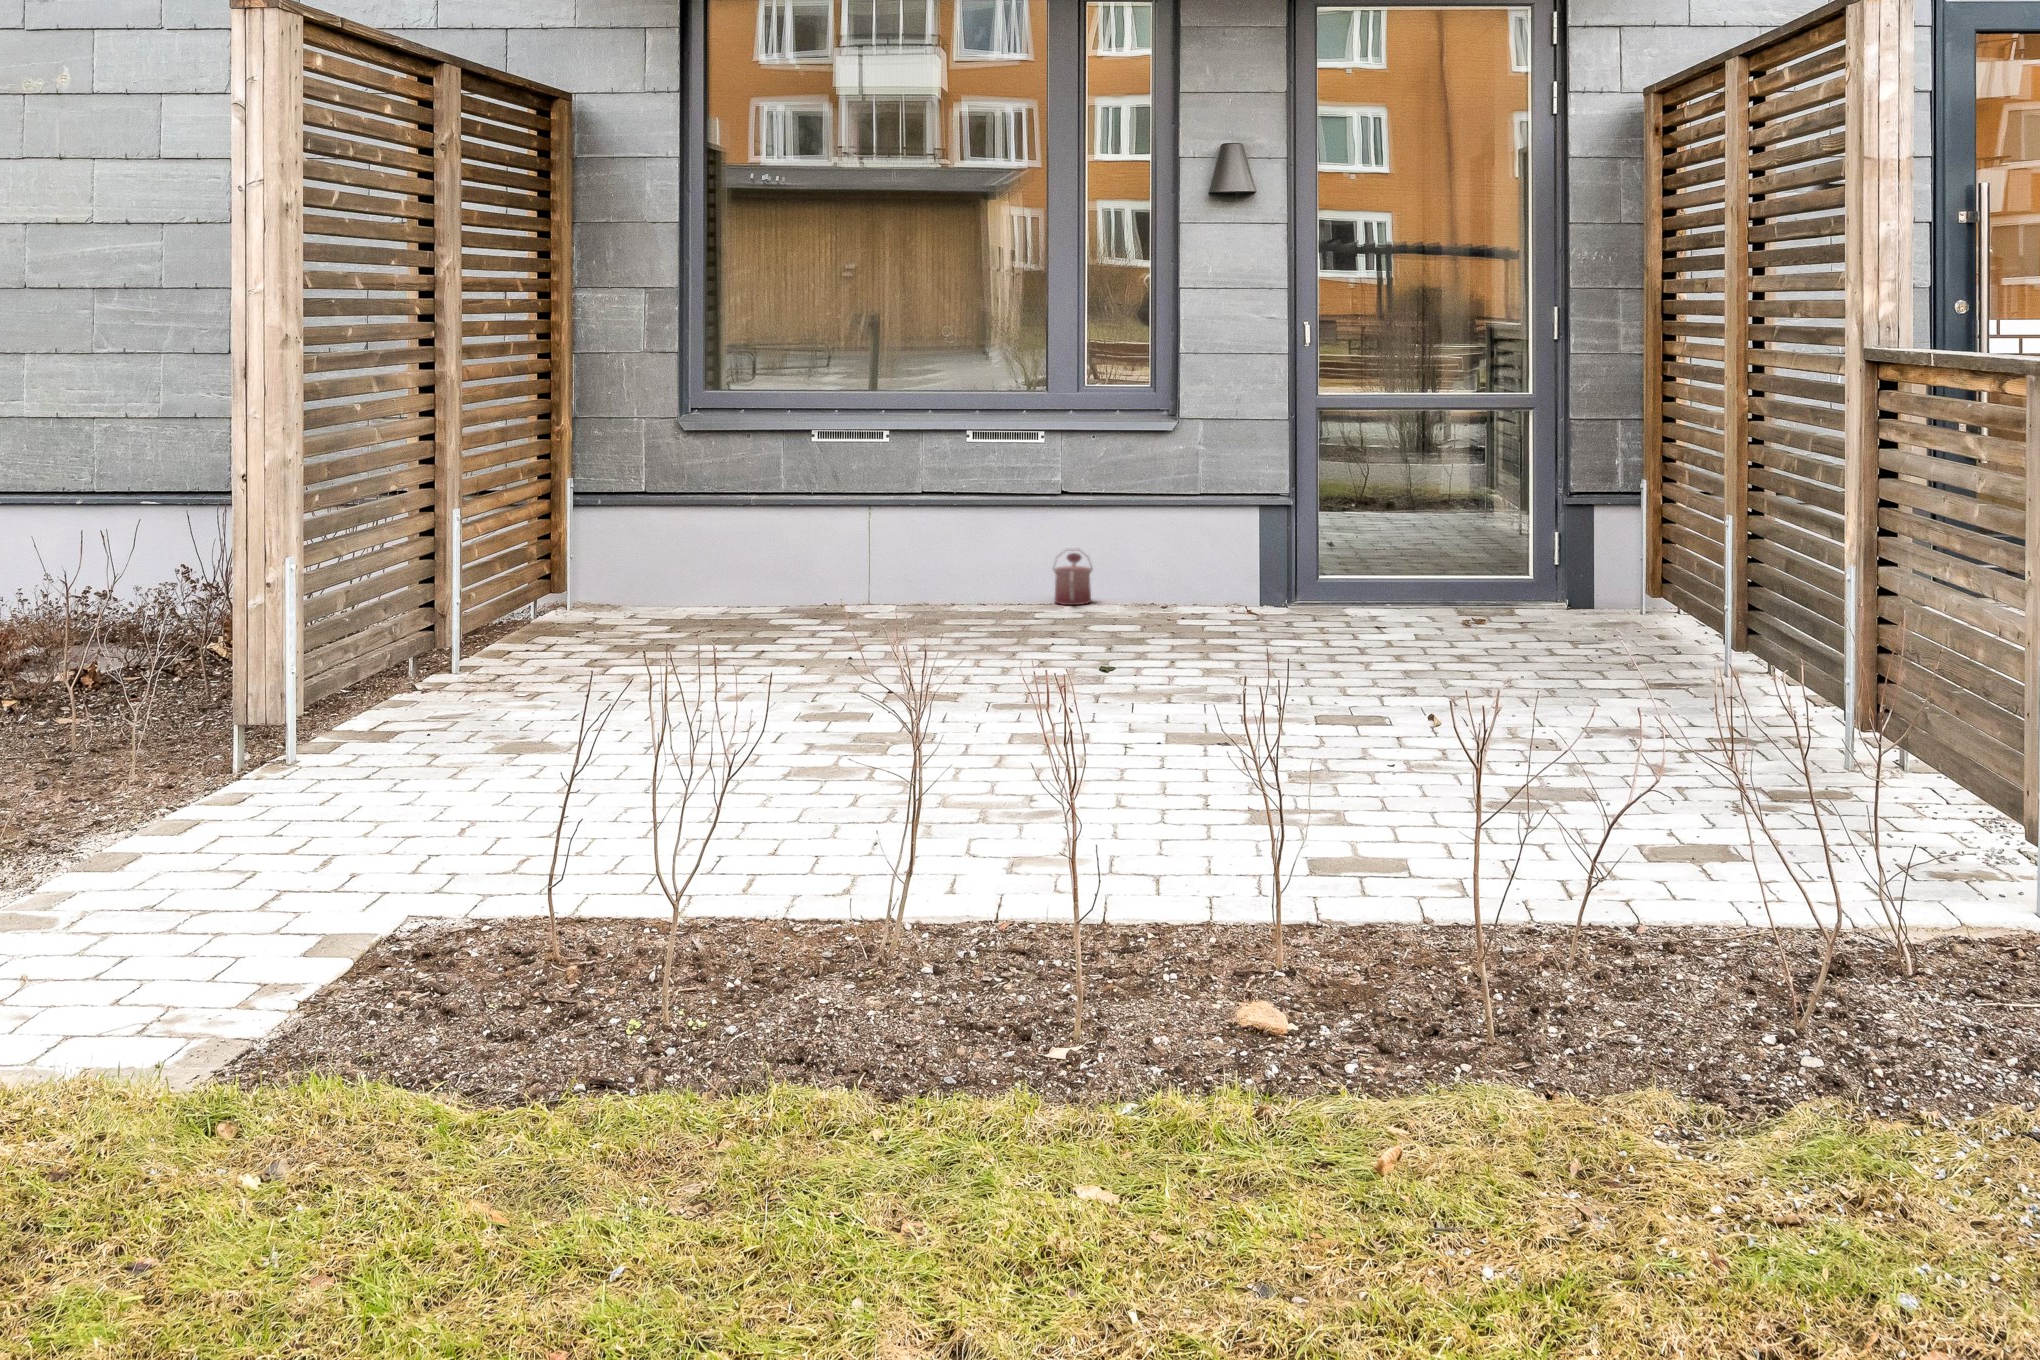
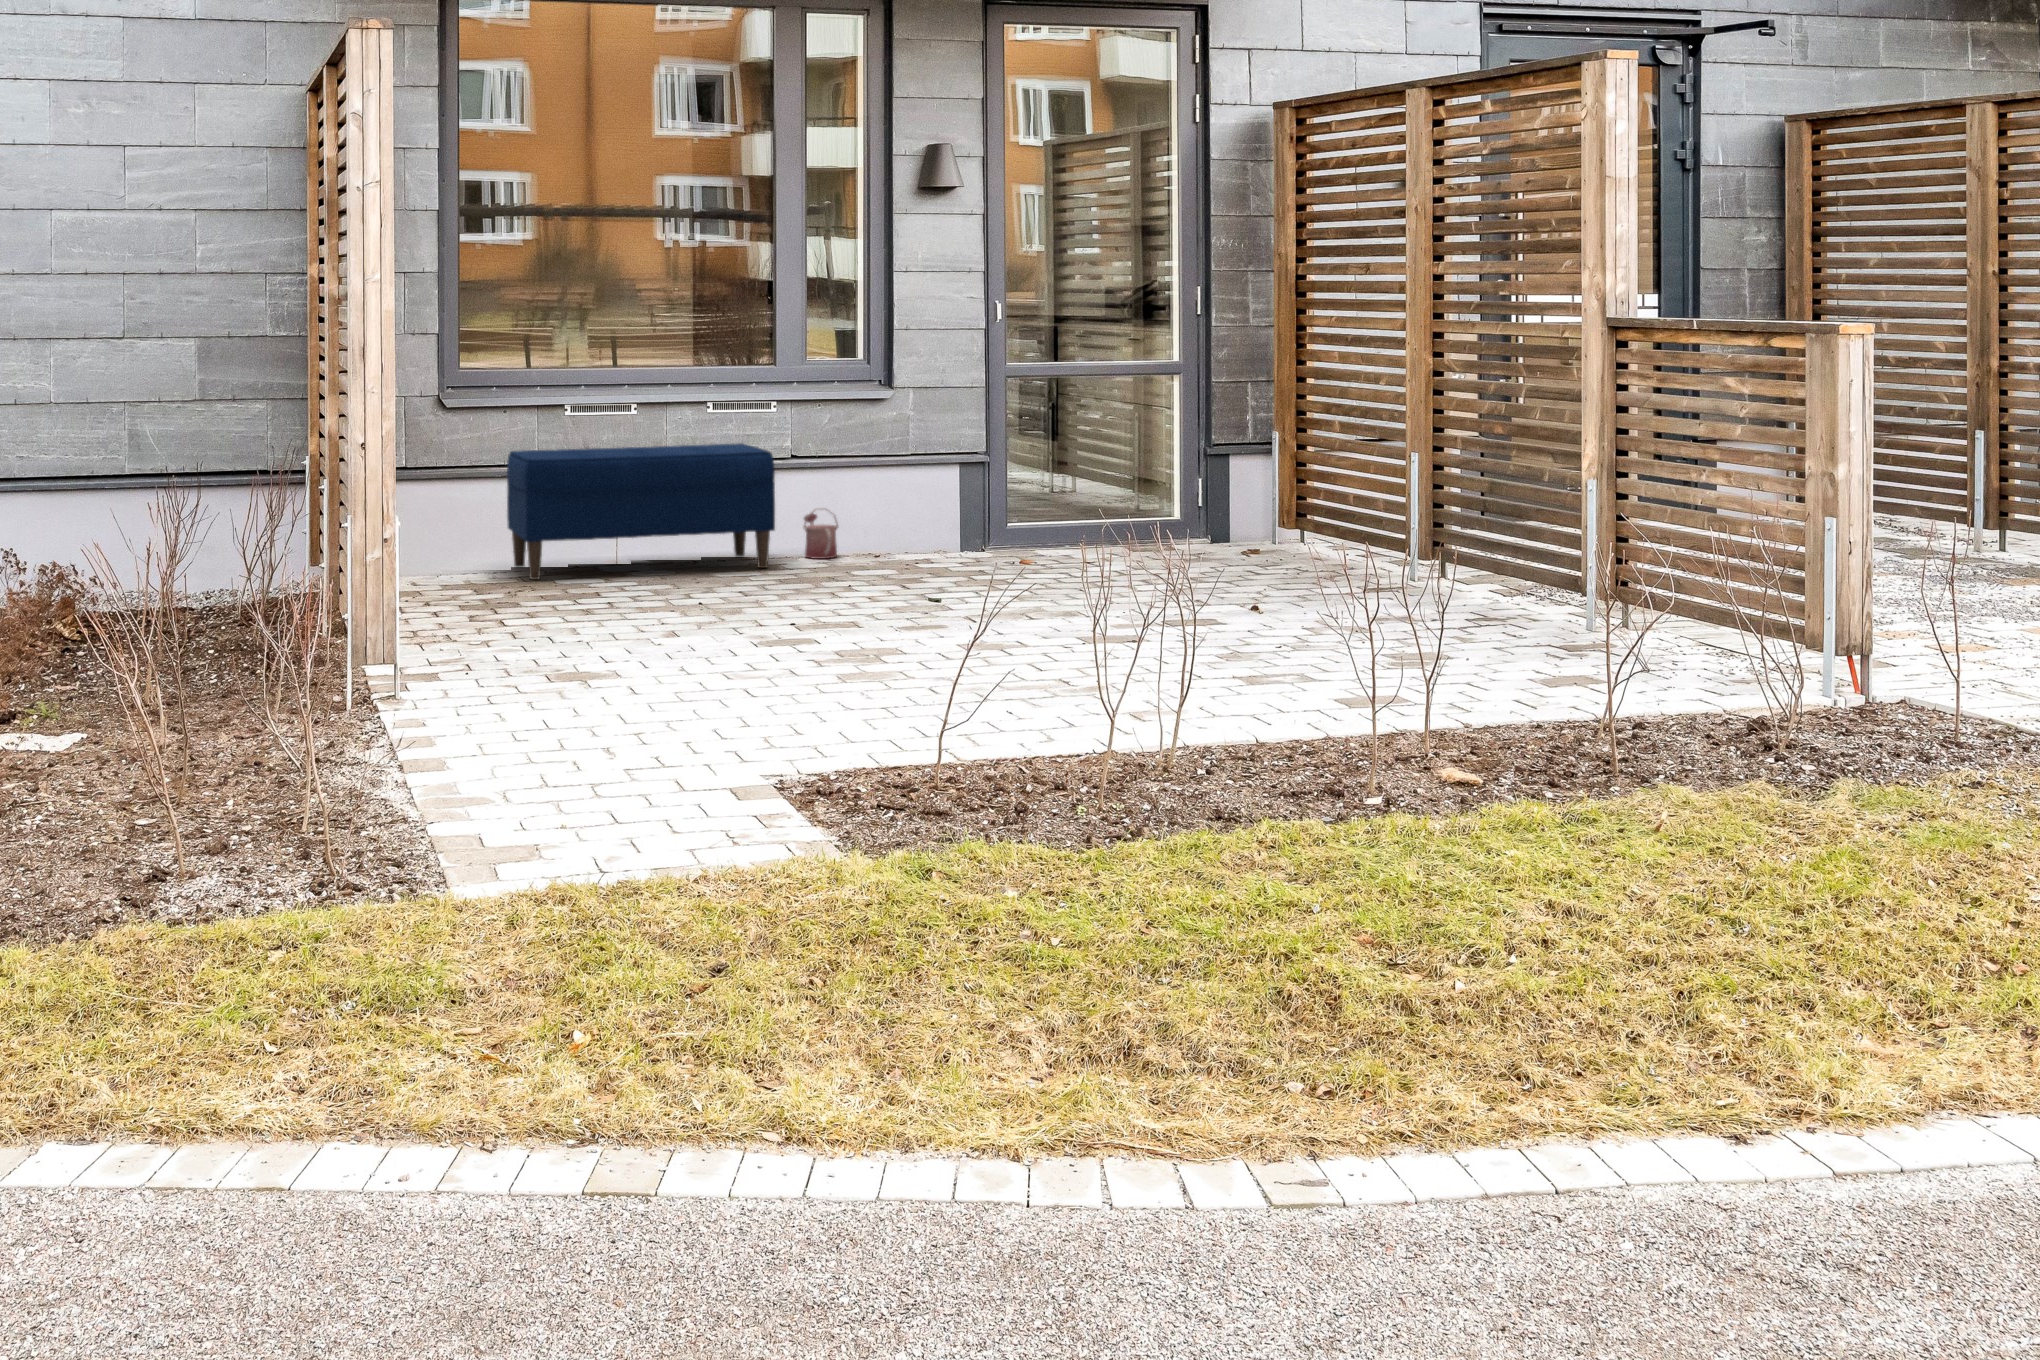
bench: none [718,473,1002,615] -> present [507,443,775,580]

